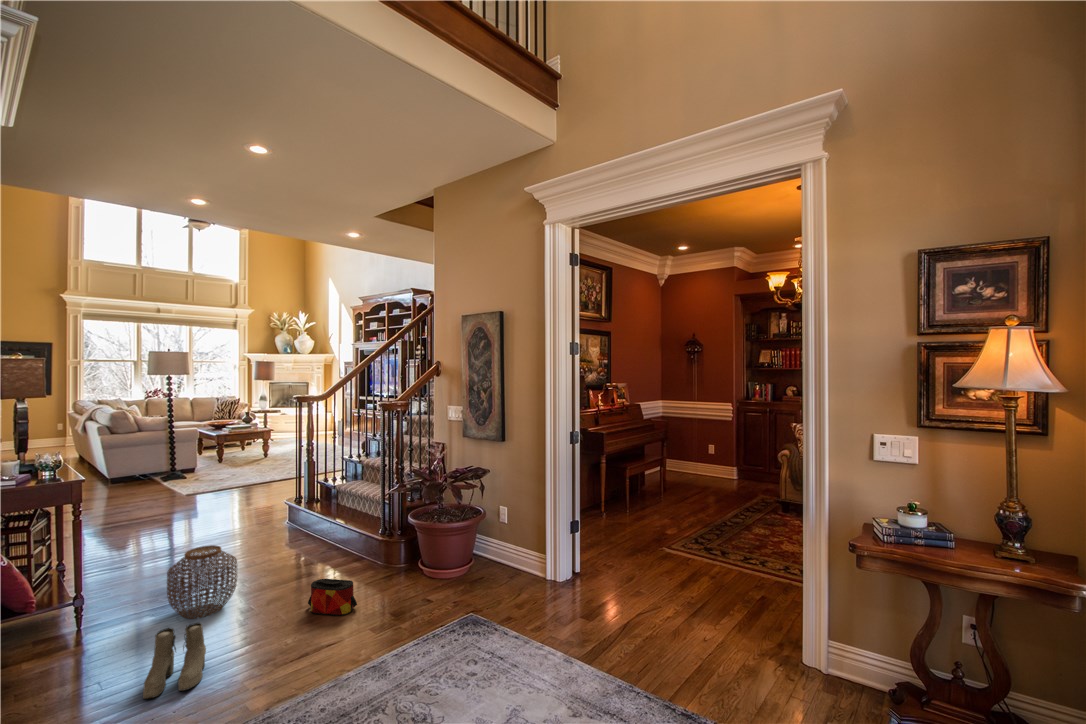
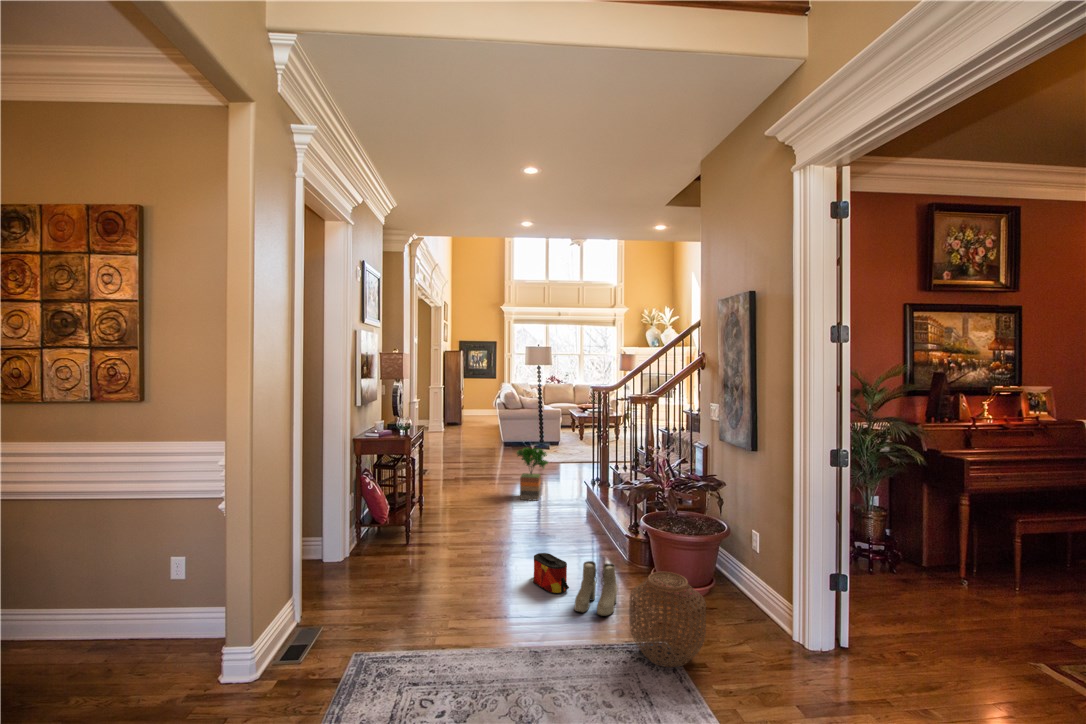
potted tree: none [196,475,245,541] -> present [517,448,548,500]
woven basket: present [167,545,237,619] -> present [629,572,706,667]
boots: present [143,622,206,699] -> present [574,561,617,616]

